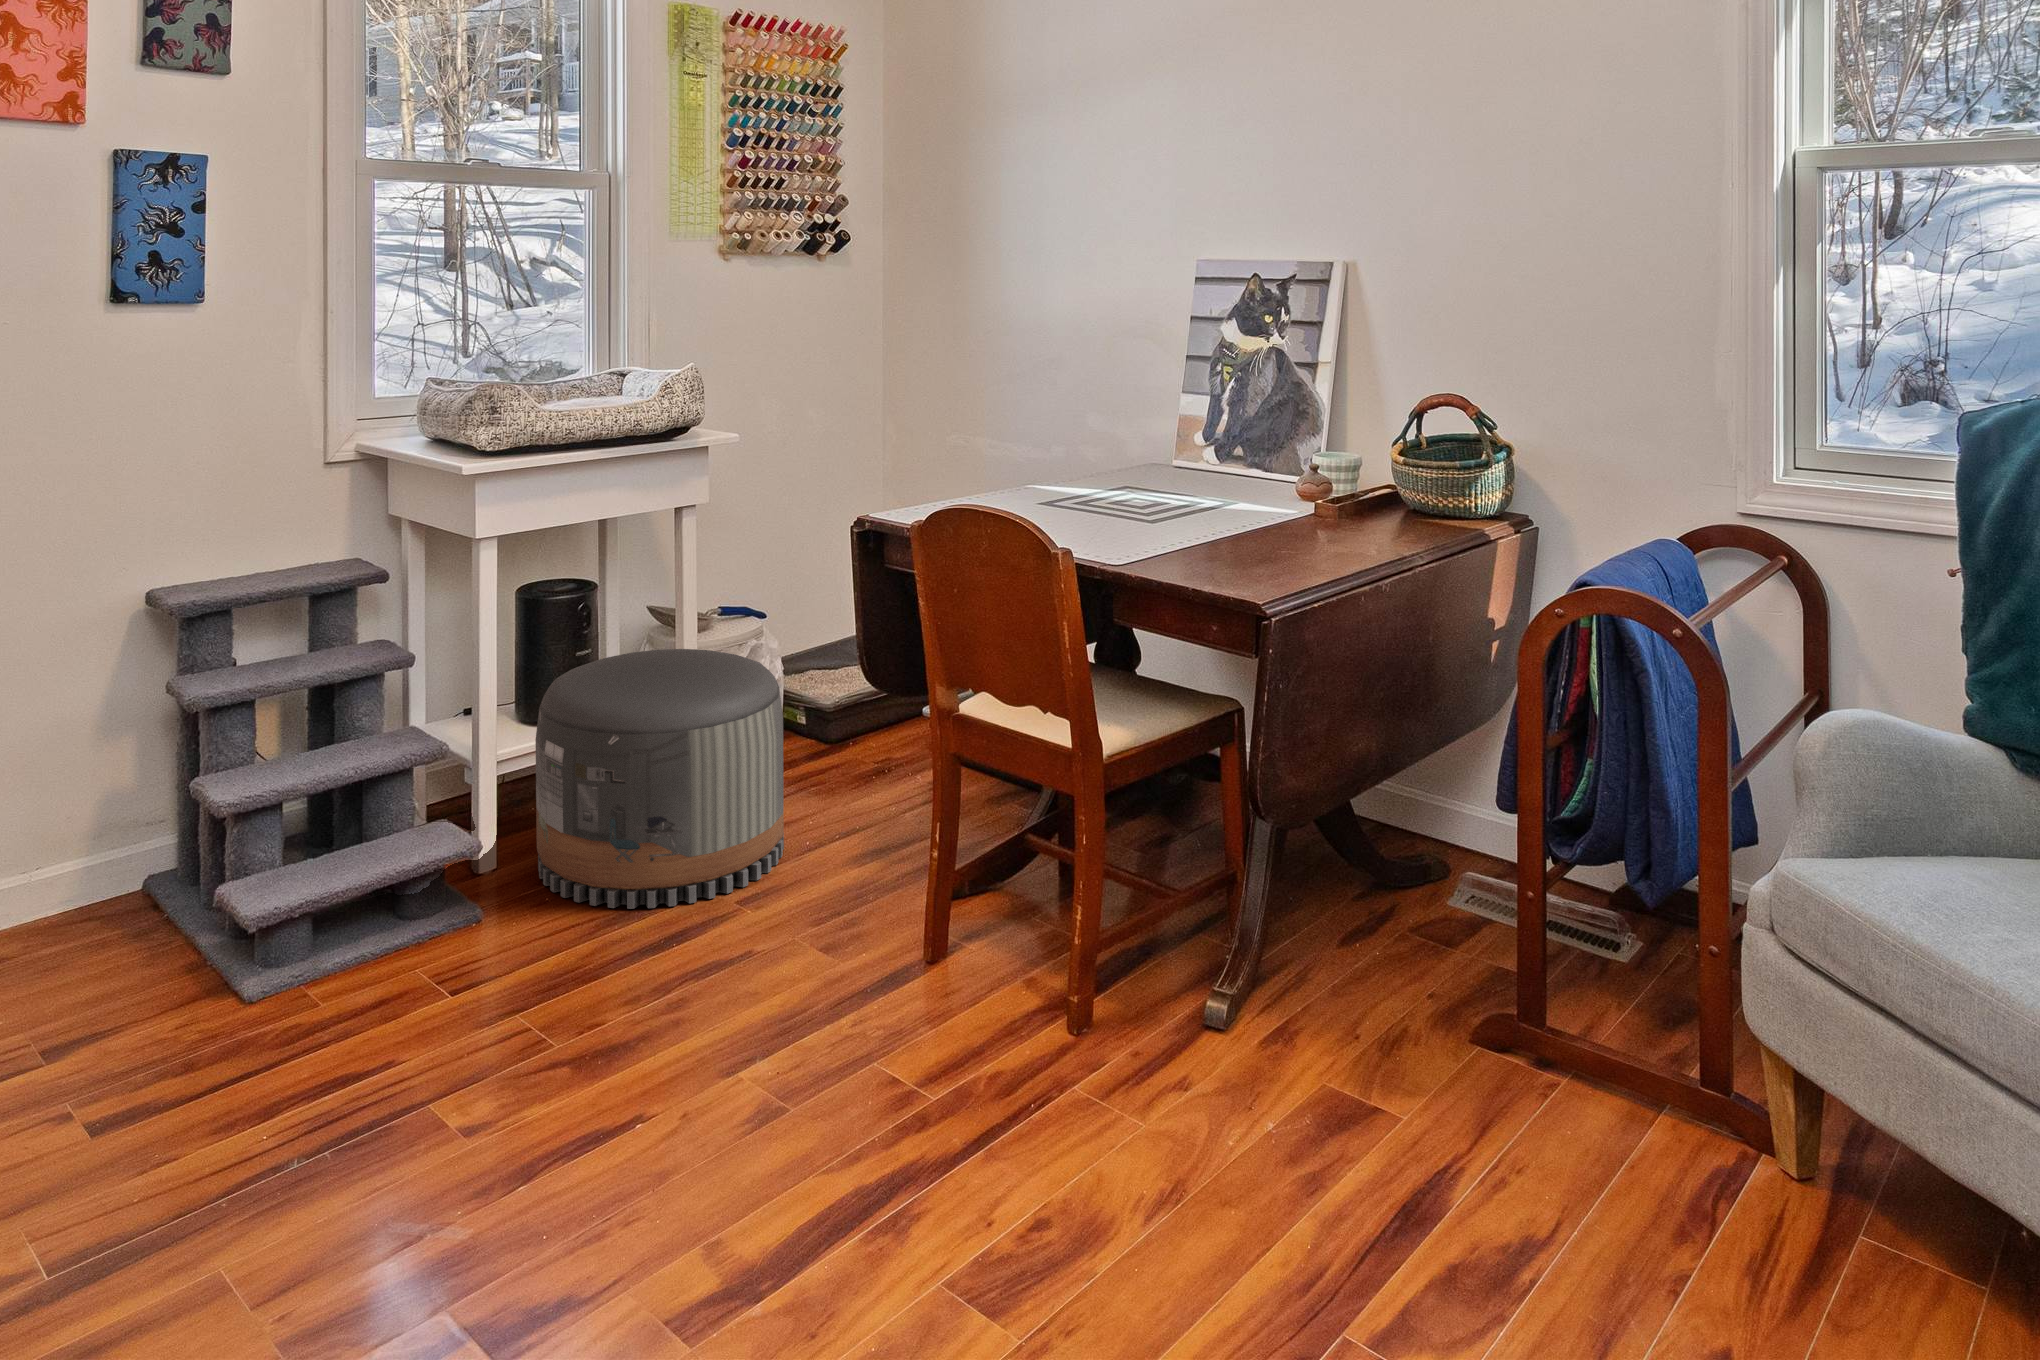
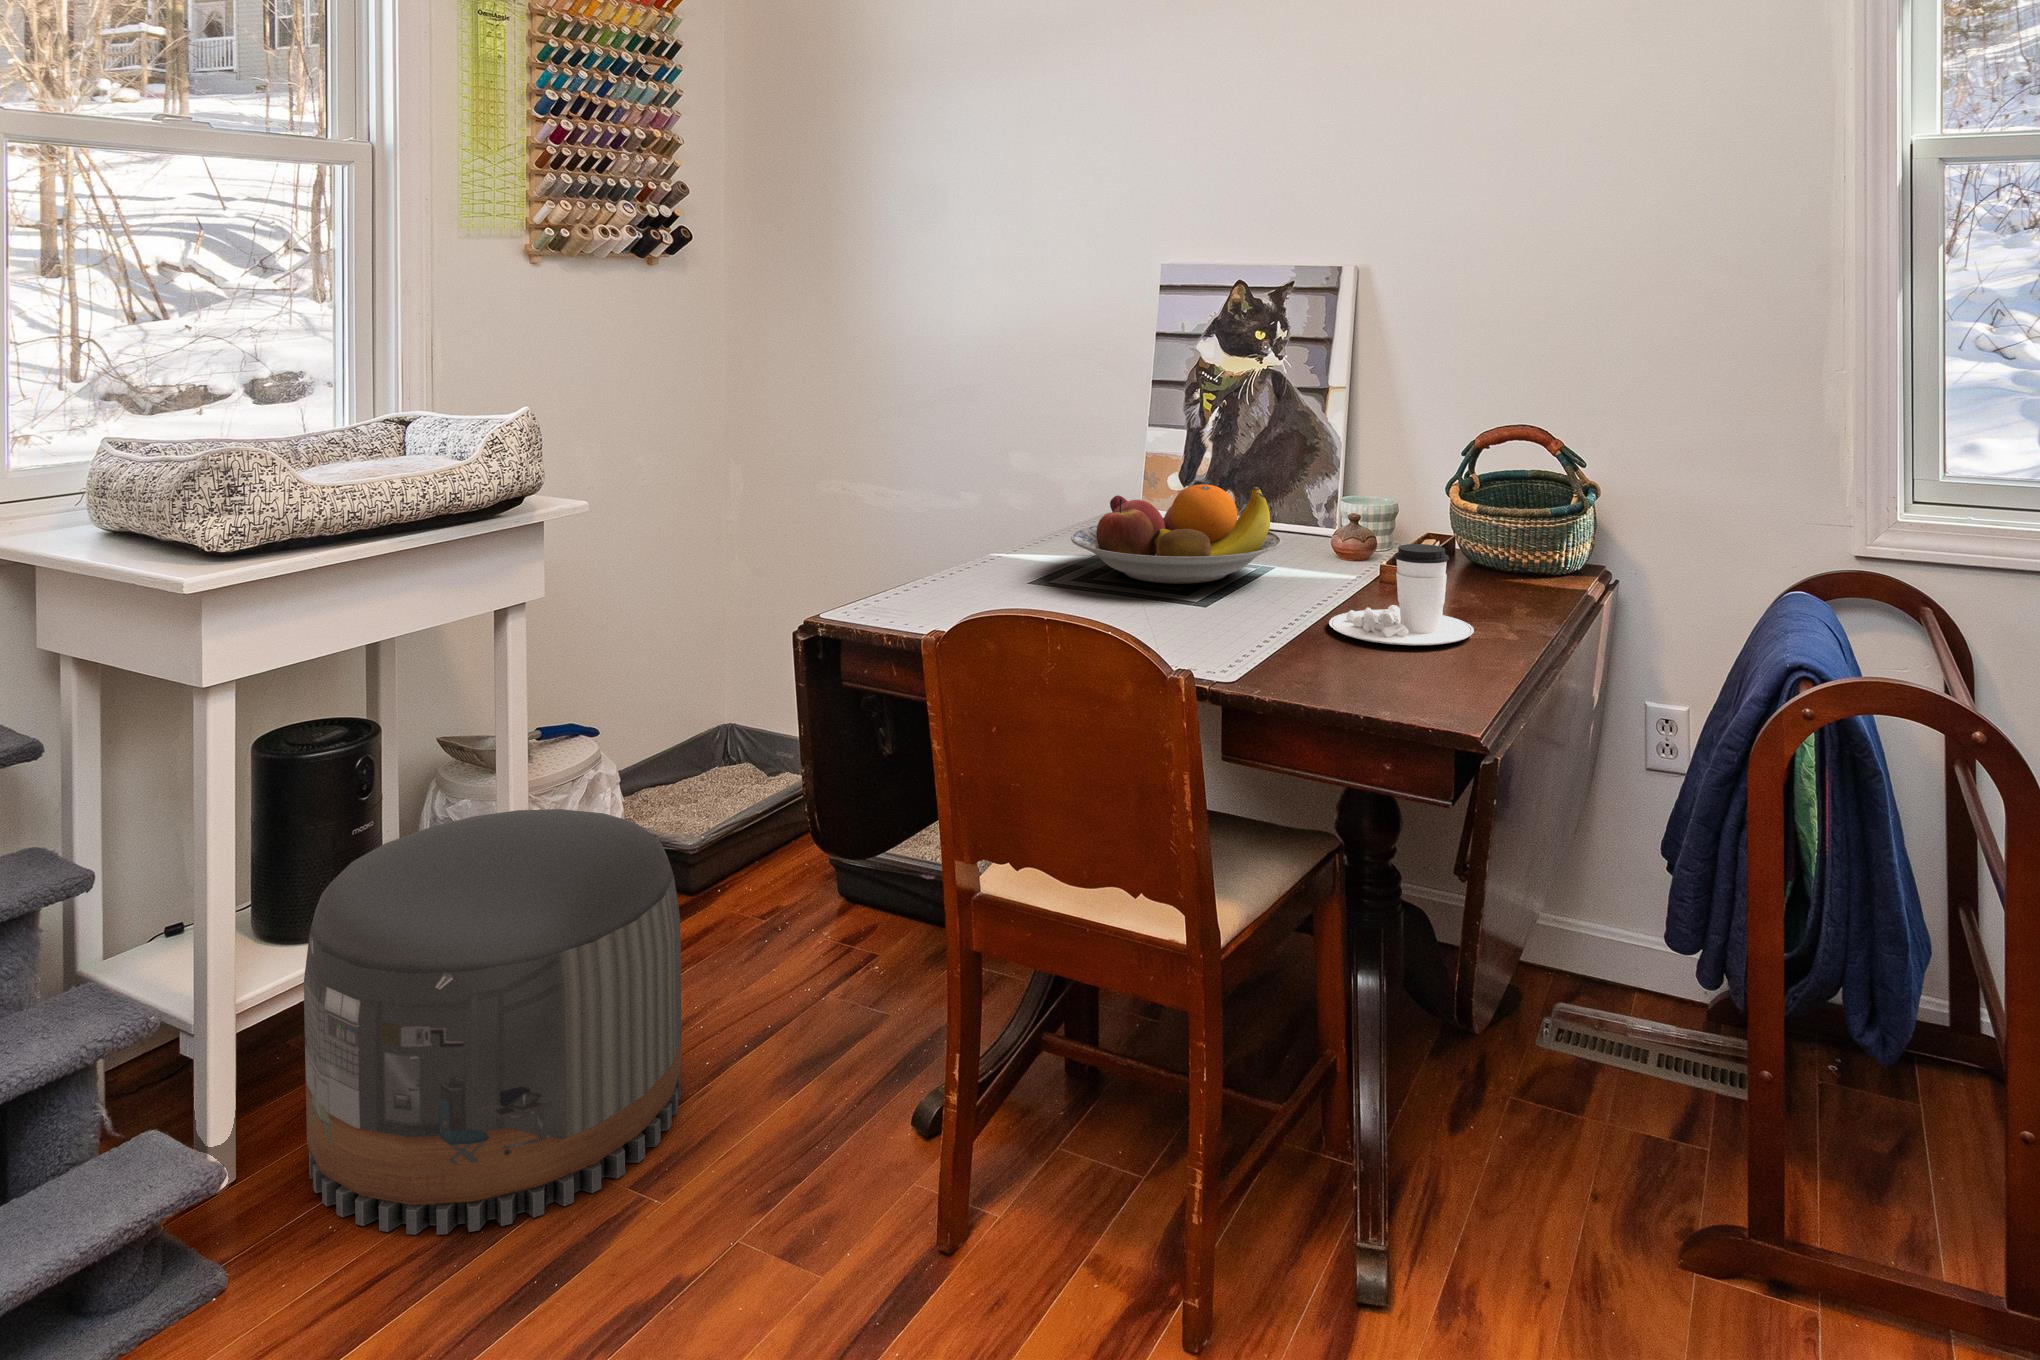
fruit bowl: none [1082,435,1248,510] -> present [1071,485,1282,584]
coffee cup: none [1241,479,1353,554] -> present [1329,544,1474,645]

